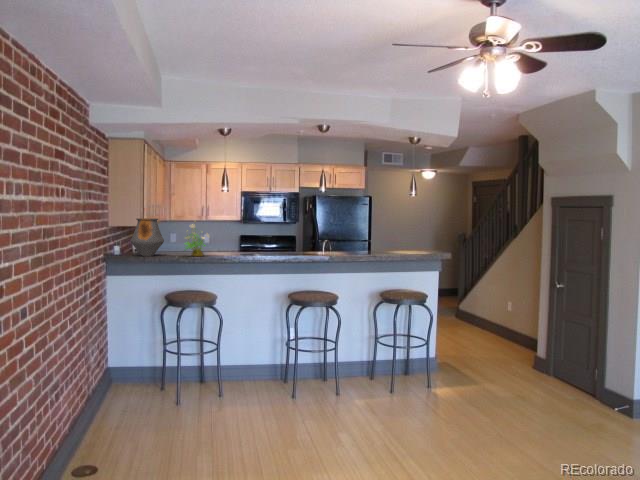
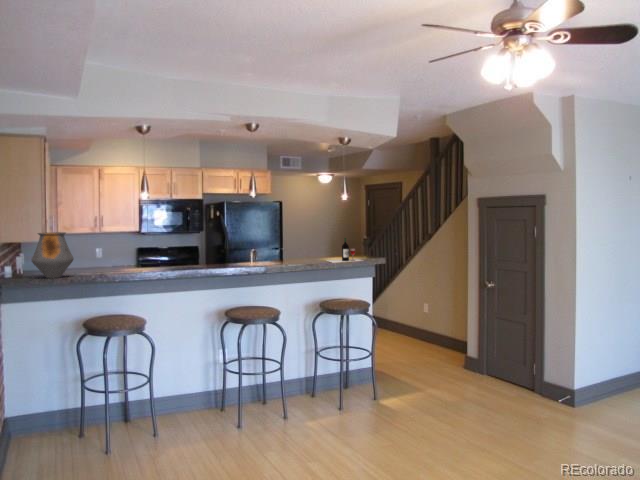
potted plant: present [185,224,209,256] -> none [100,233,133,275]
wine bottle: none [390,232,430,256] -> present [327,238,362,263]

